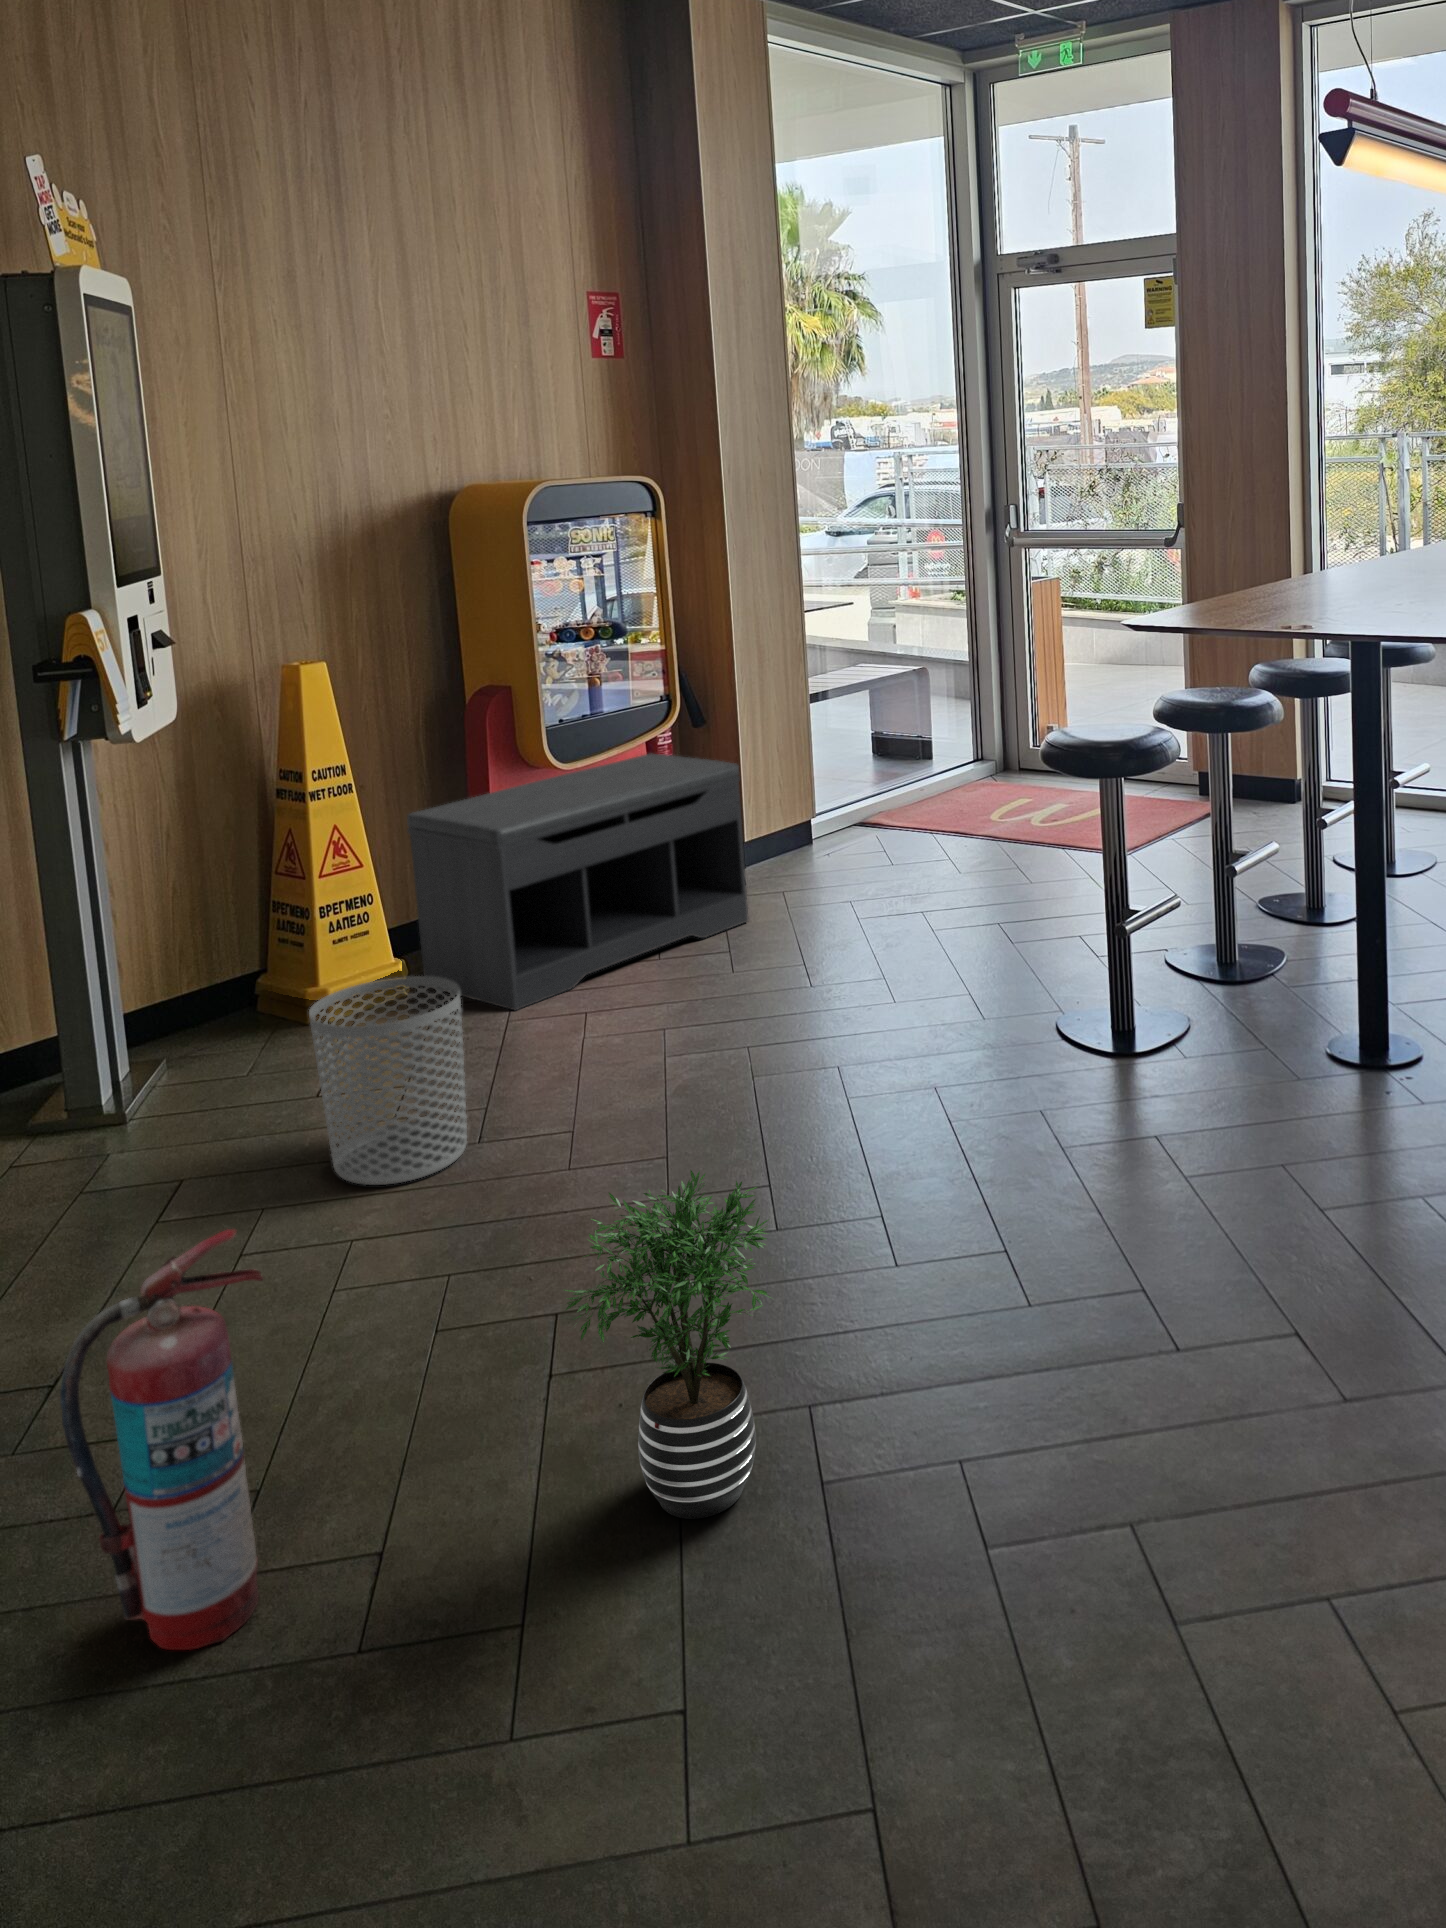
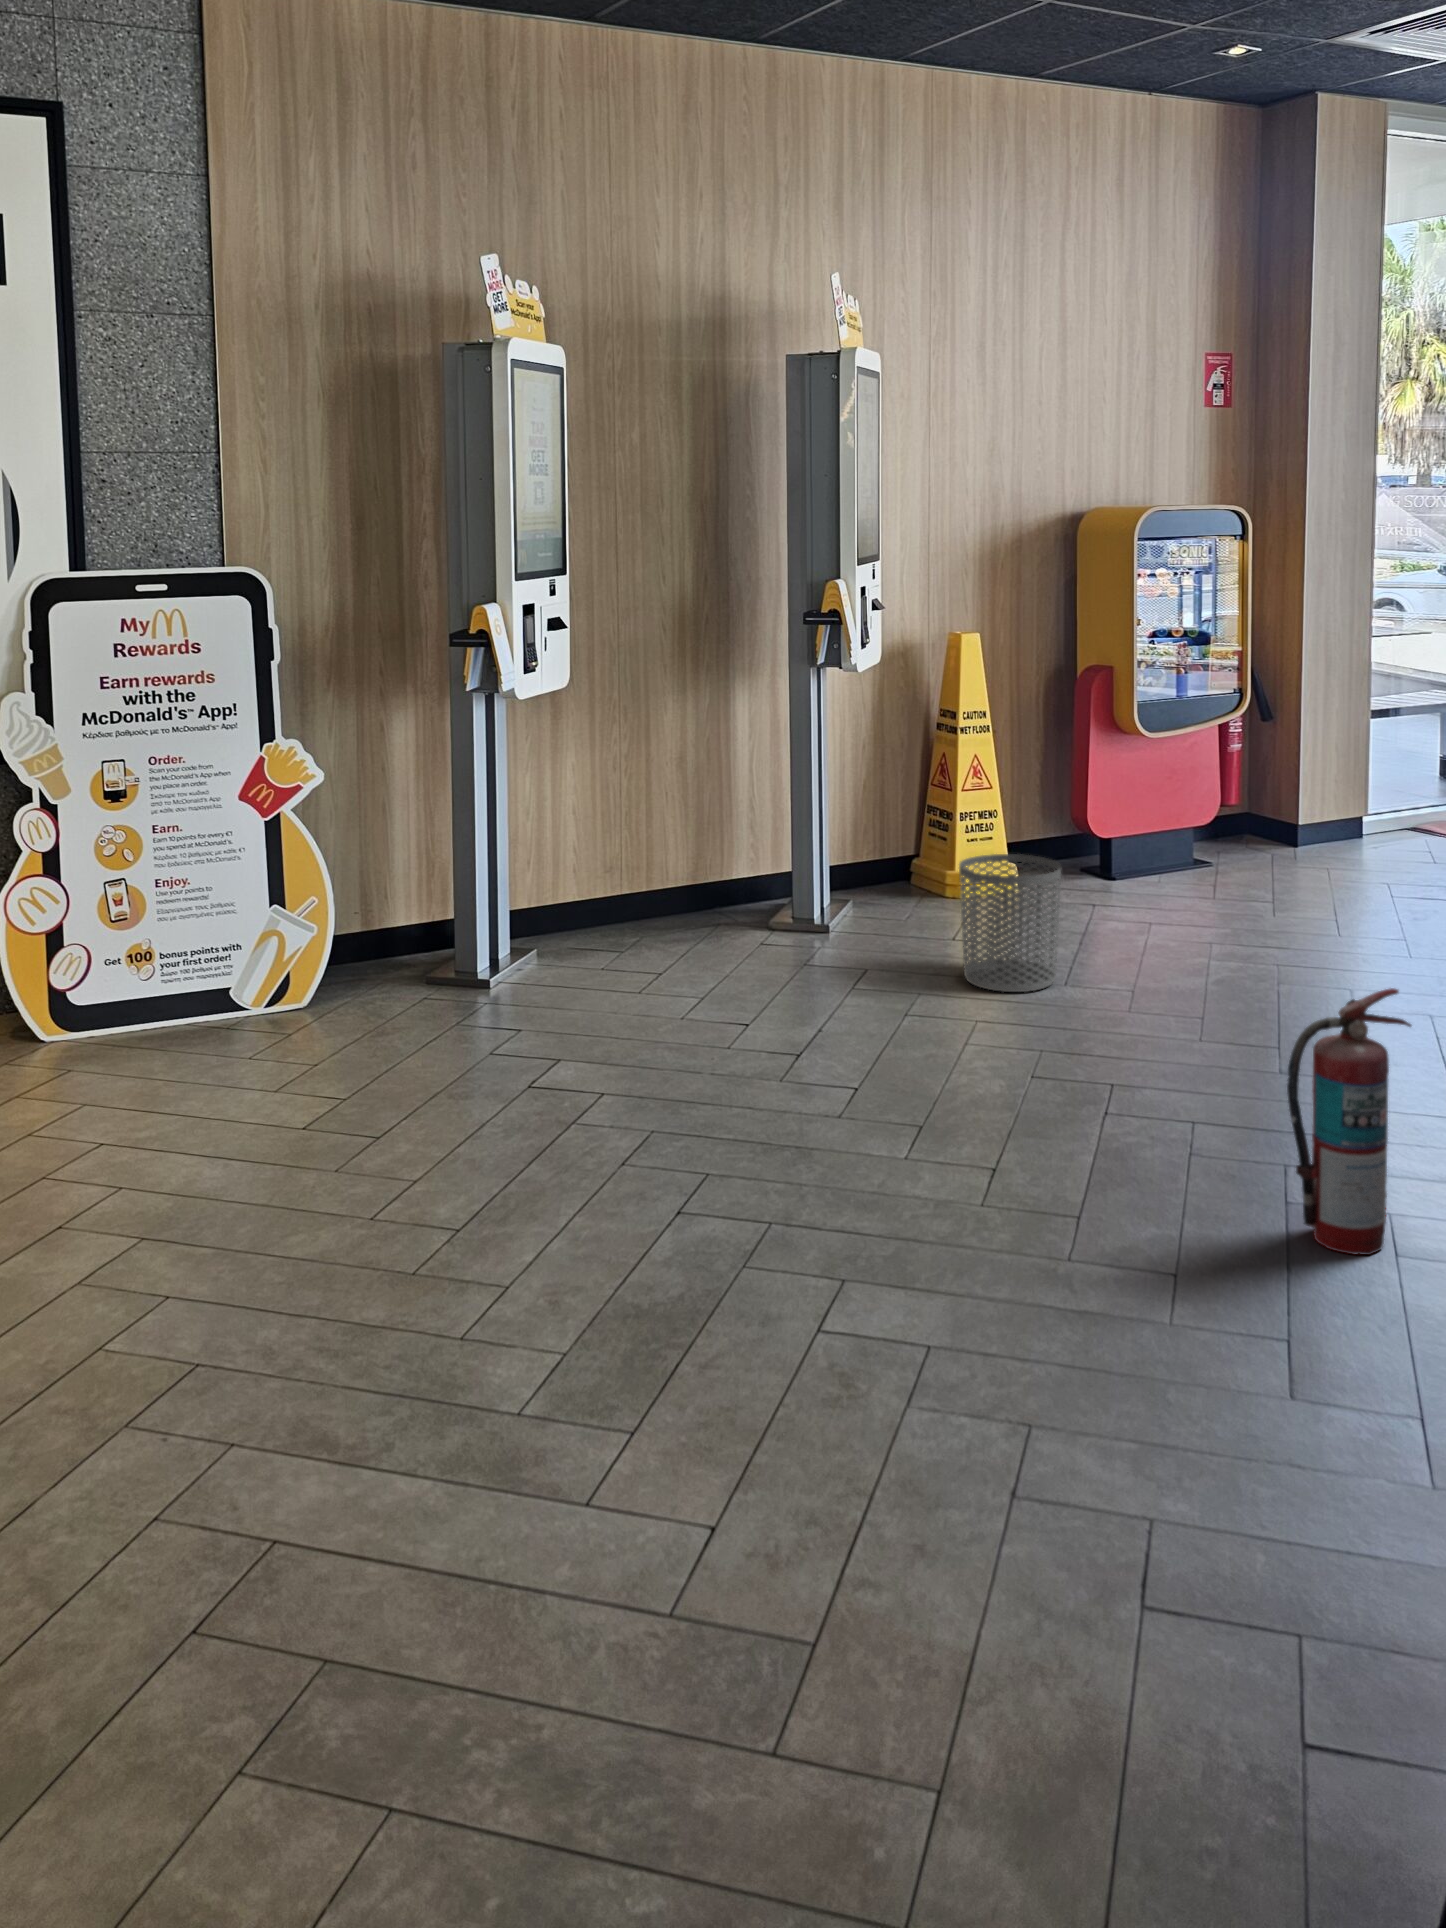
bench: present [407,754,748,1010] -> none [1027,736,1296,913]
potted plant: present [564,1170,771,1519] -> none [1119,960,1264,1178]
fire extinguisher: present [60,1229,264,1650] -> present [1287,988,1411,1255]

